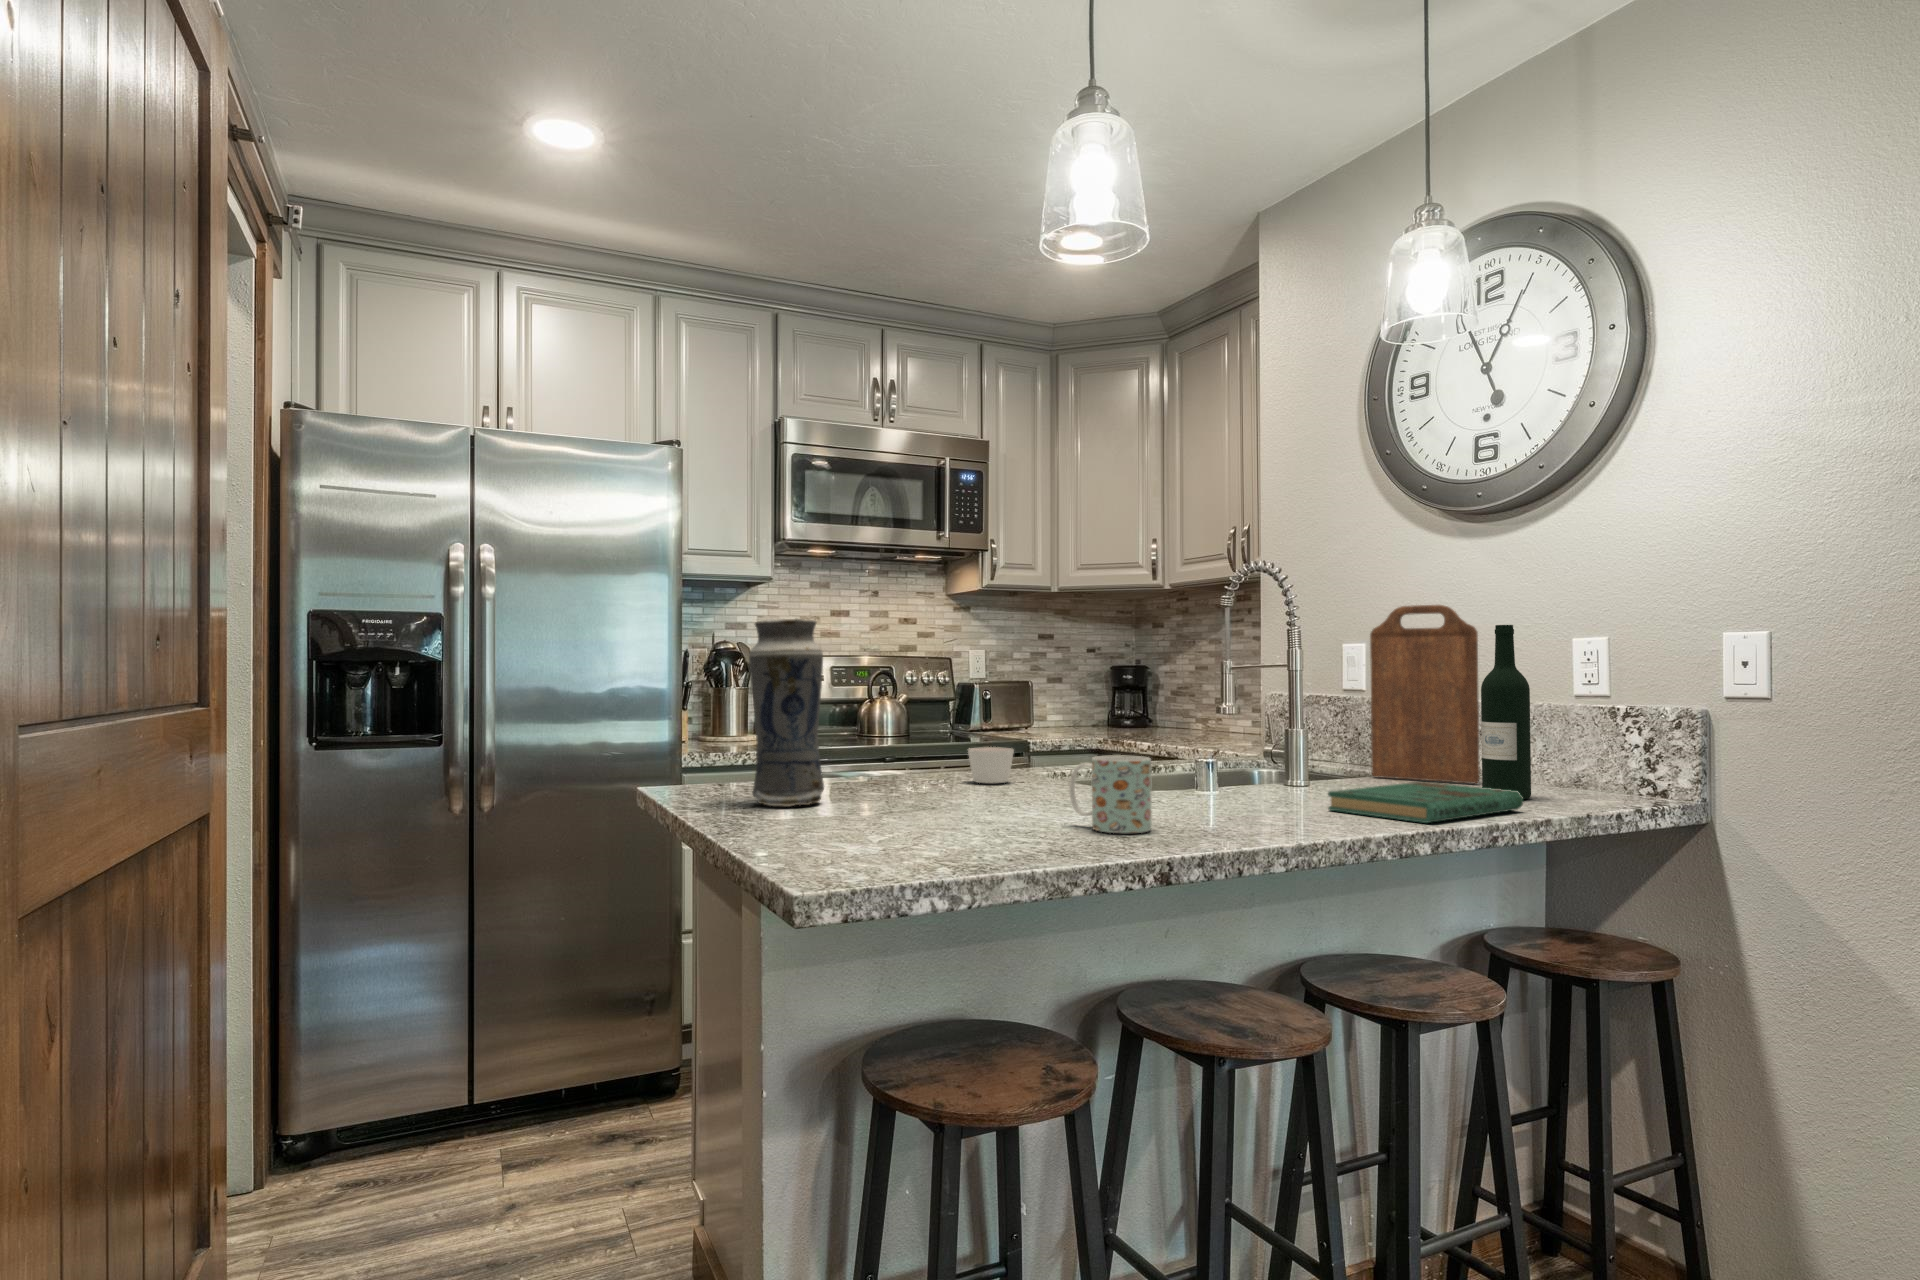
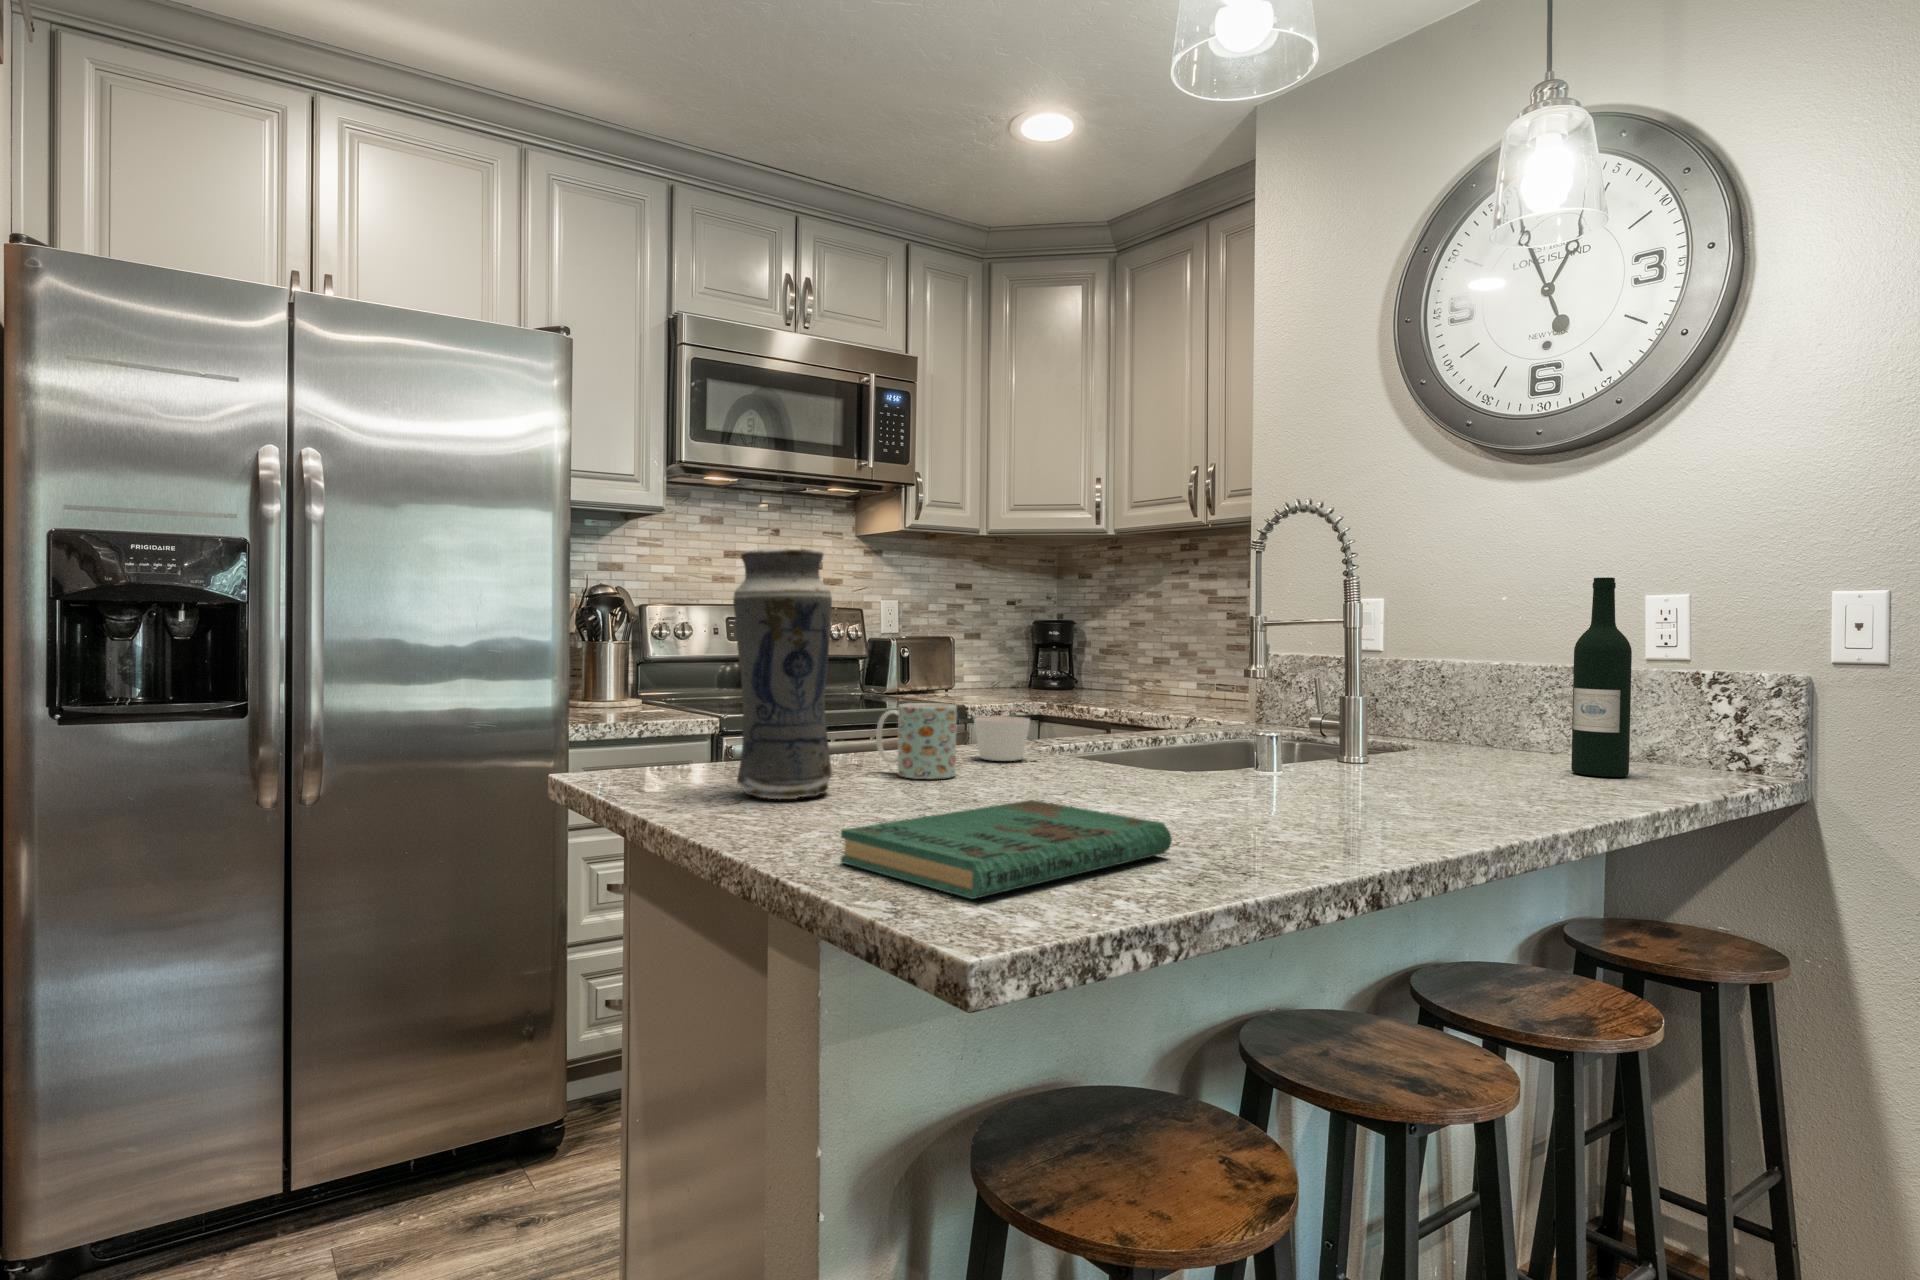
cutting board: present [1370,605,1480,784] -> none [1411,555,1542,757]
mug: present [1069,755,1152,833] -> present [876,703,957,779]
book: present [1328,782,1523,823] -> present [841,800,1172,899]

